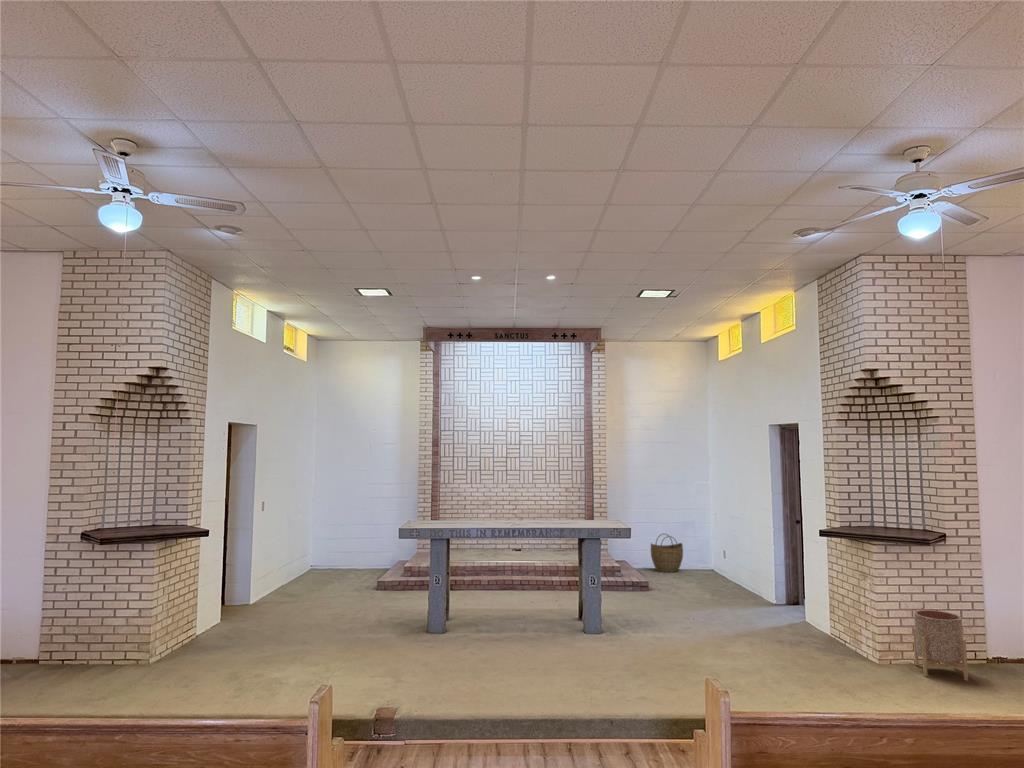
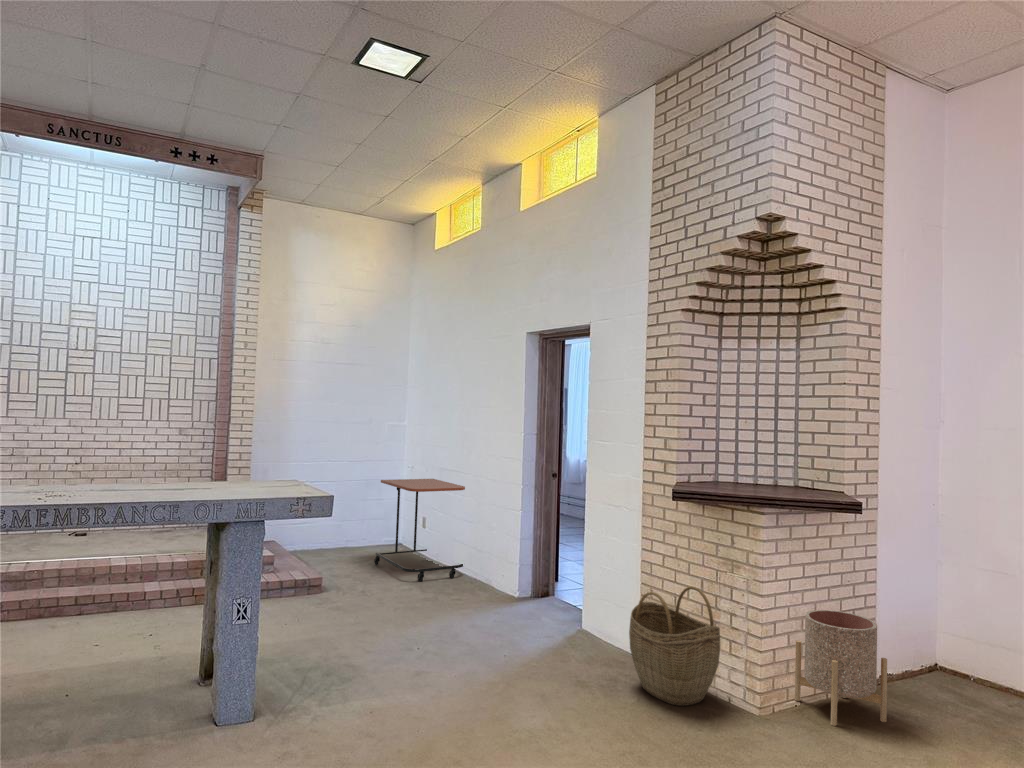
side table: none [687,522,745,590] -> present [374,479,465,582]
woven basket: present [651,534,683,572] -> present [629,587,720,706]

